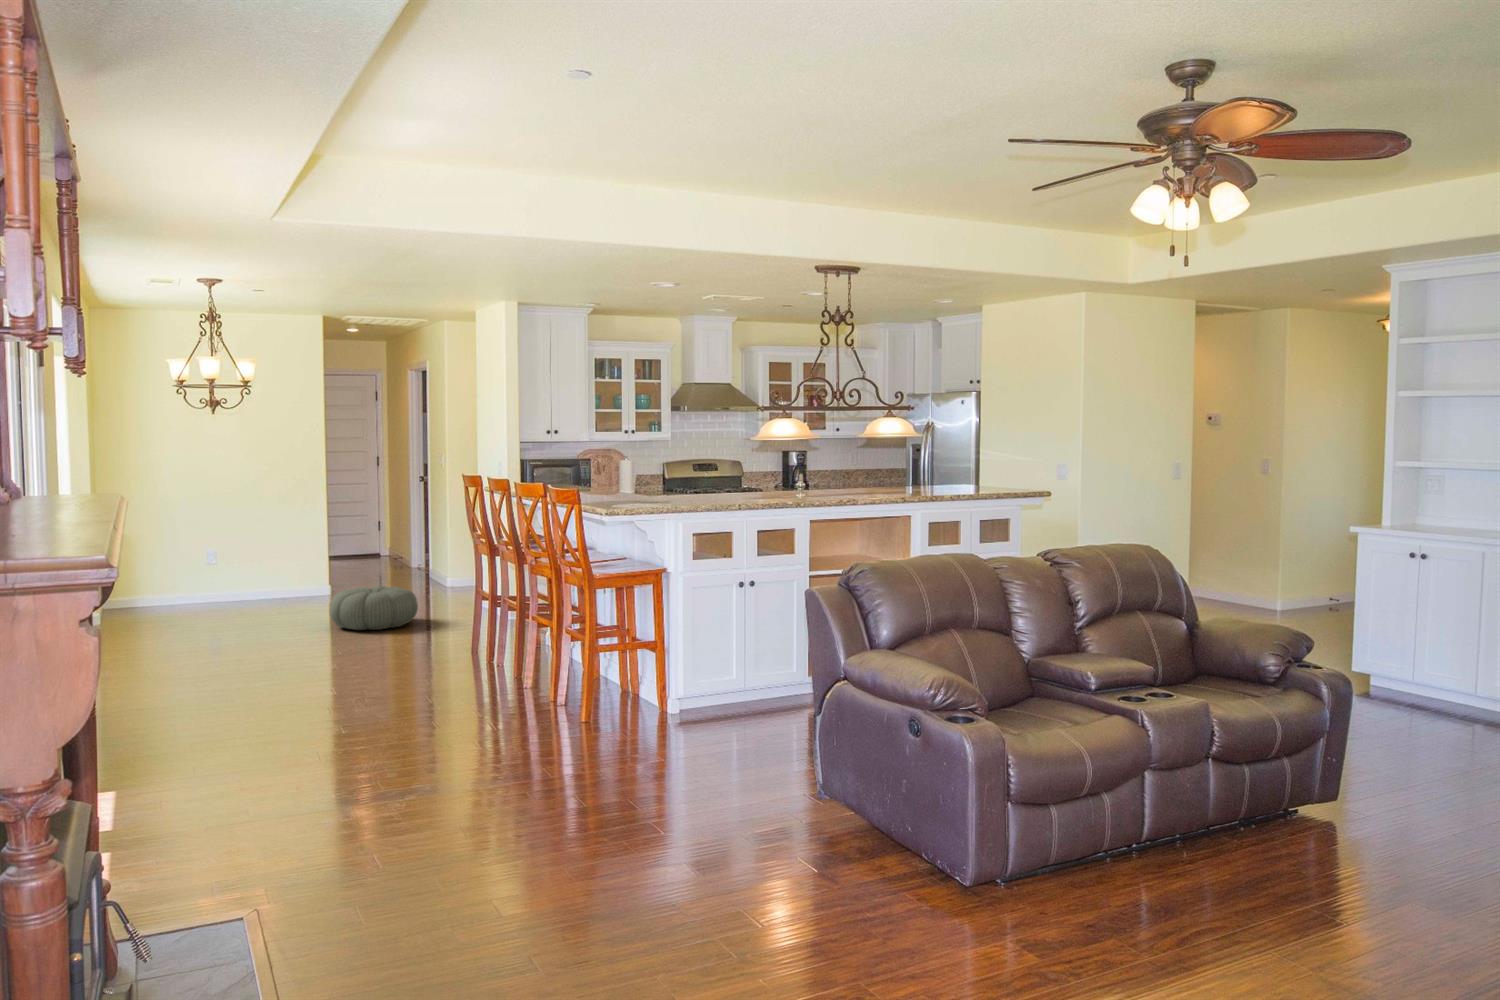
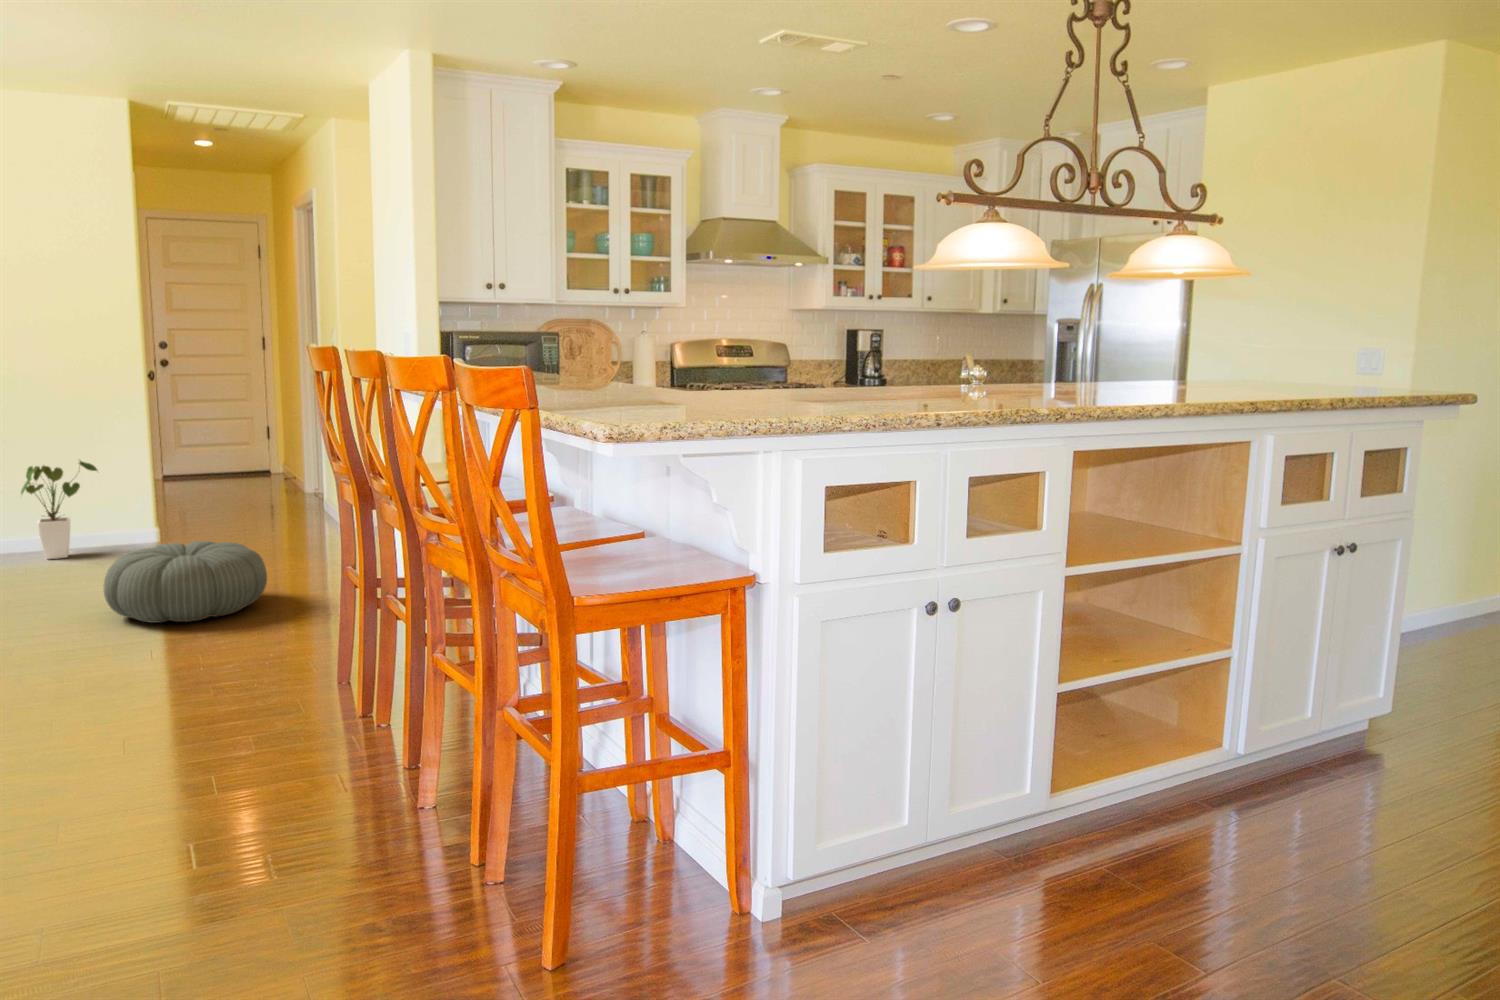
house plant: none [258,541,300,604] -> present [21,460,97,559]

